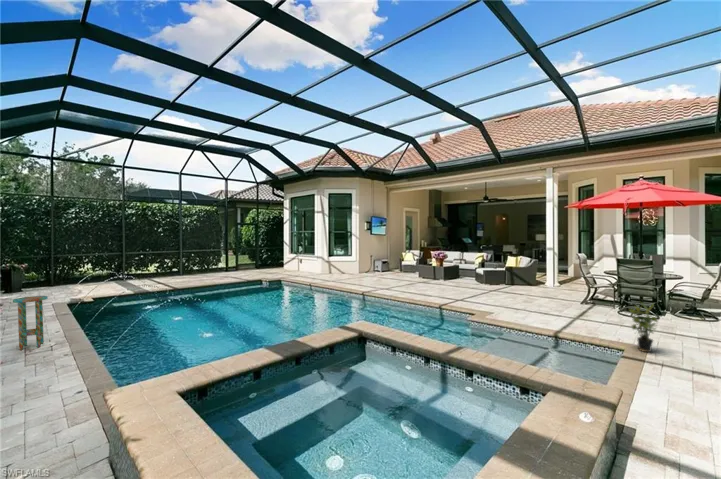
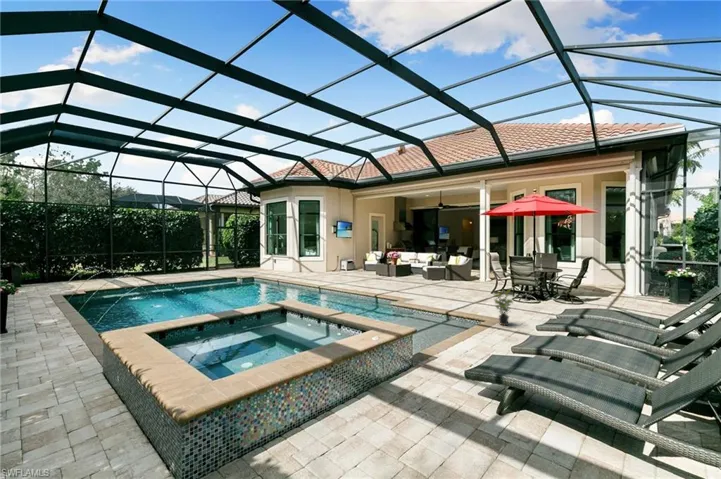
side table: present [13,296,48,350] -> none [20,286,47,328]

